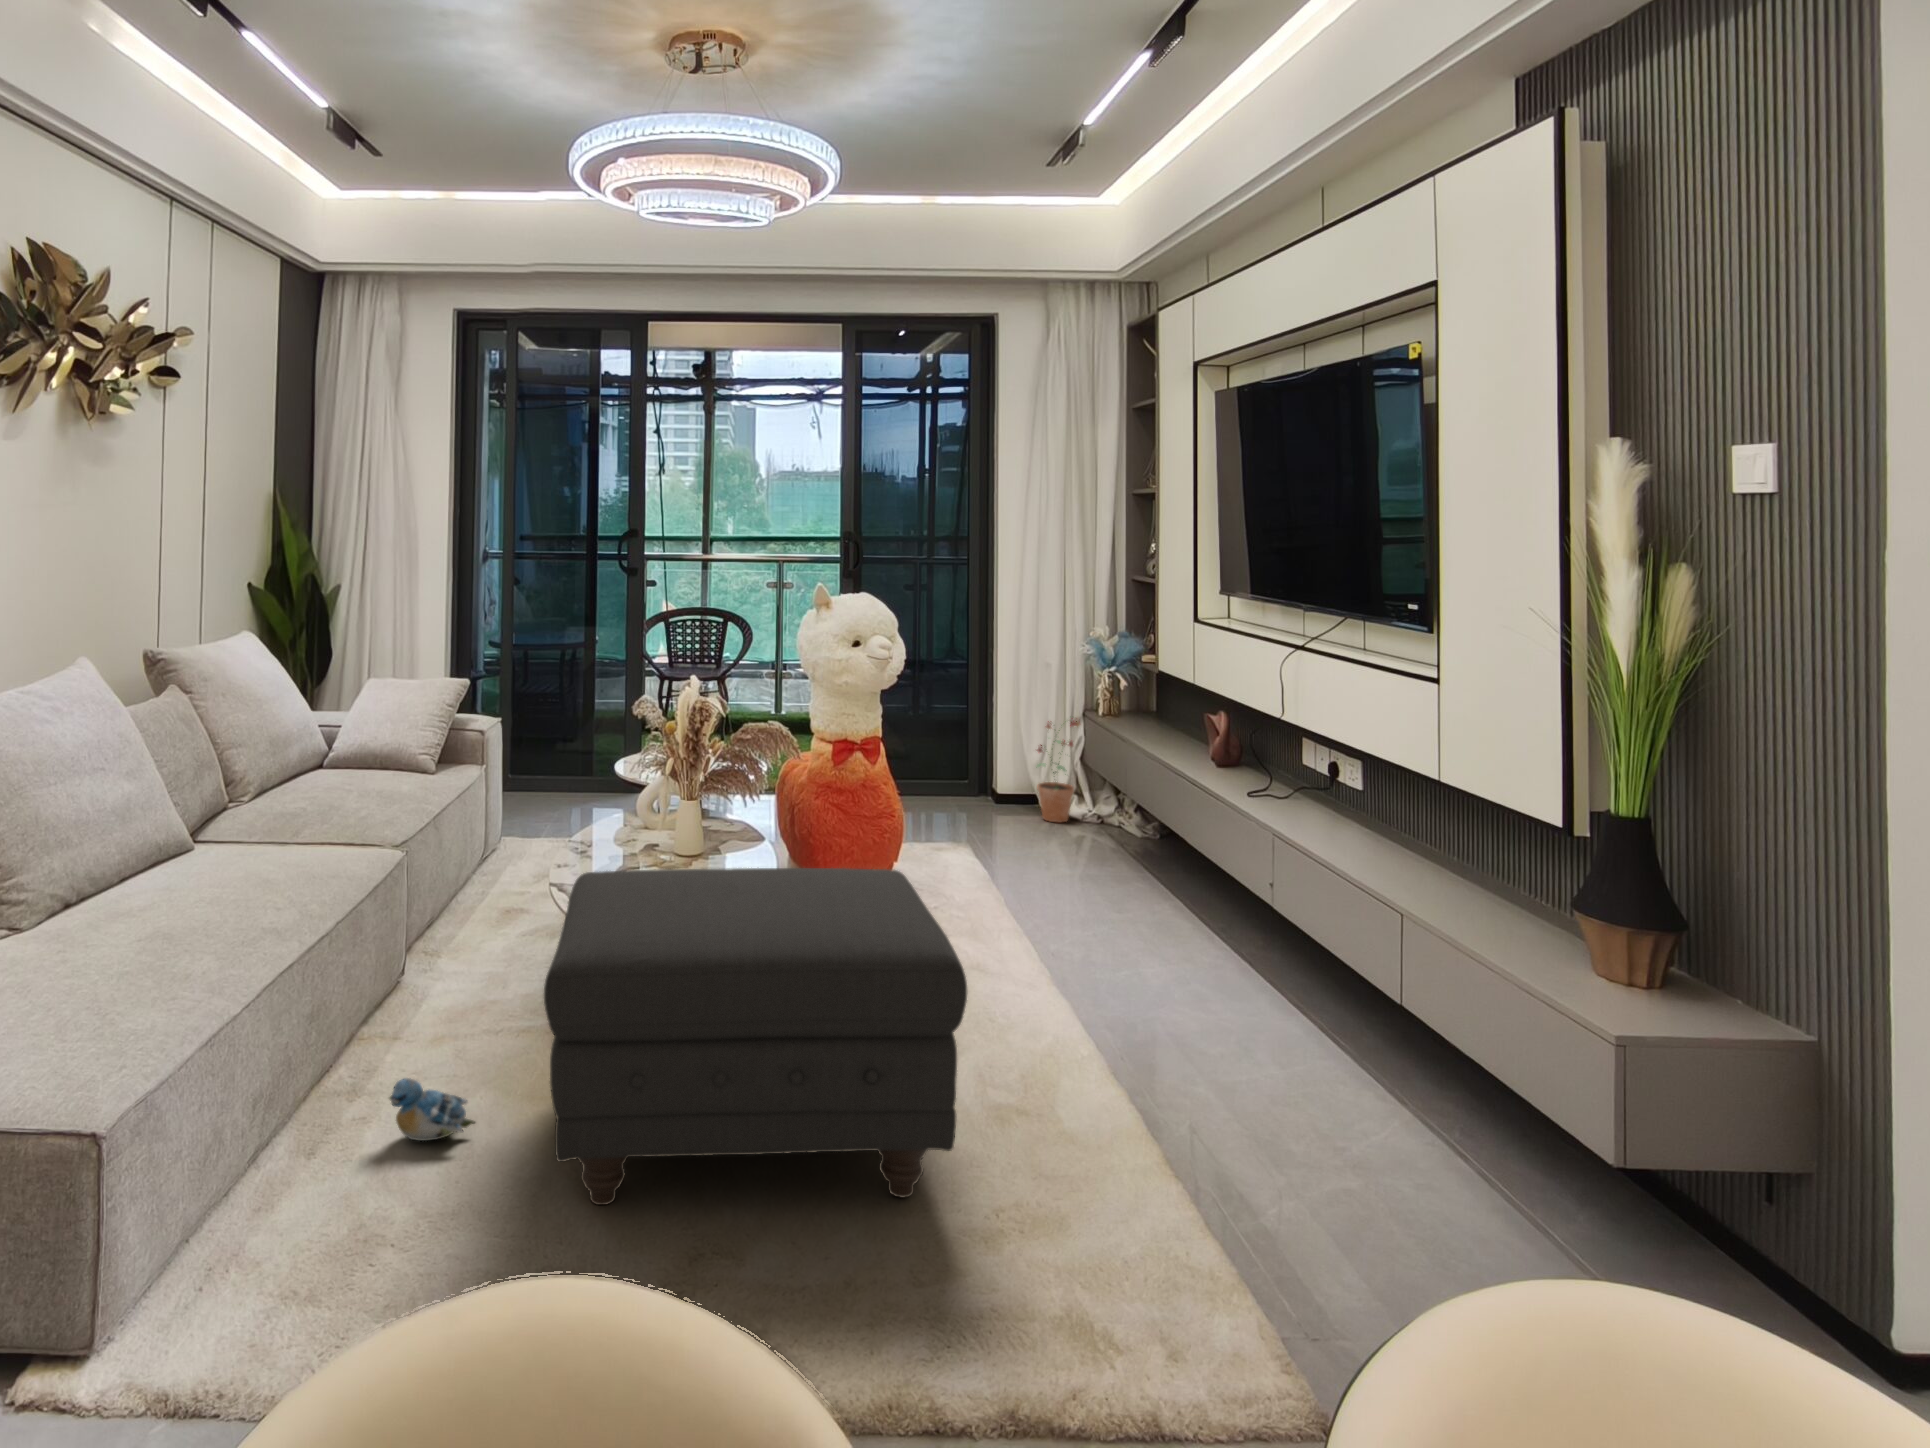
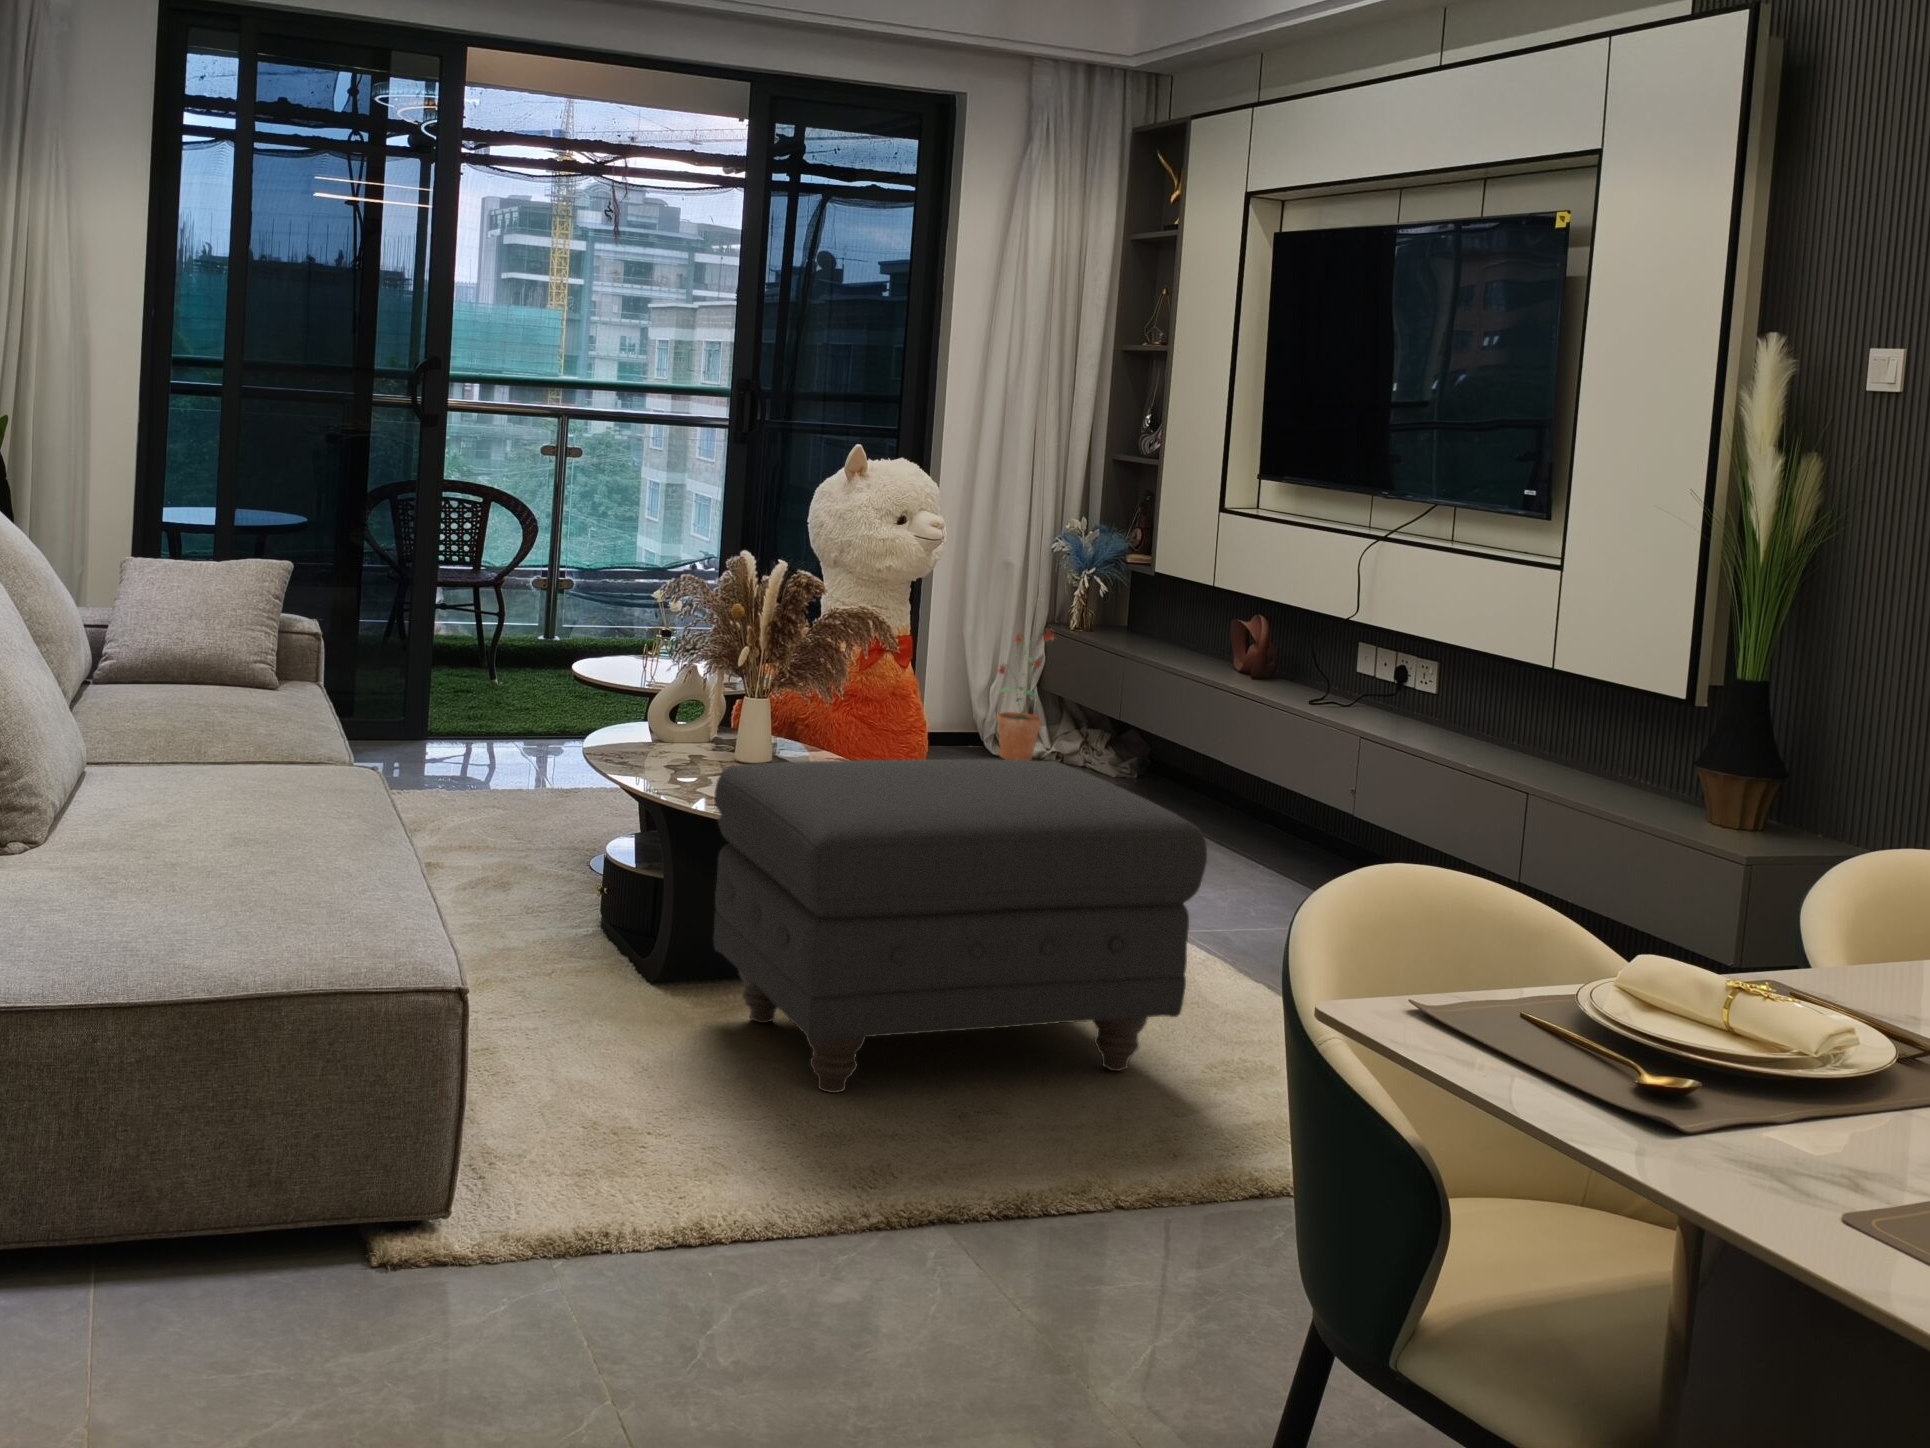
plush toy: present [389,1078,475,1141] -> none [554,990,645,1057]

